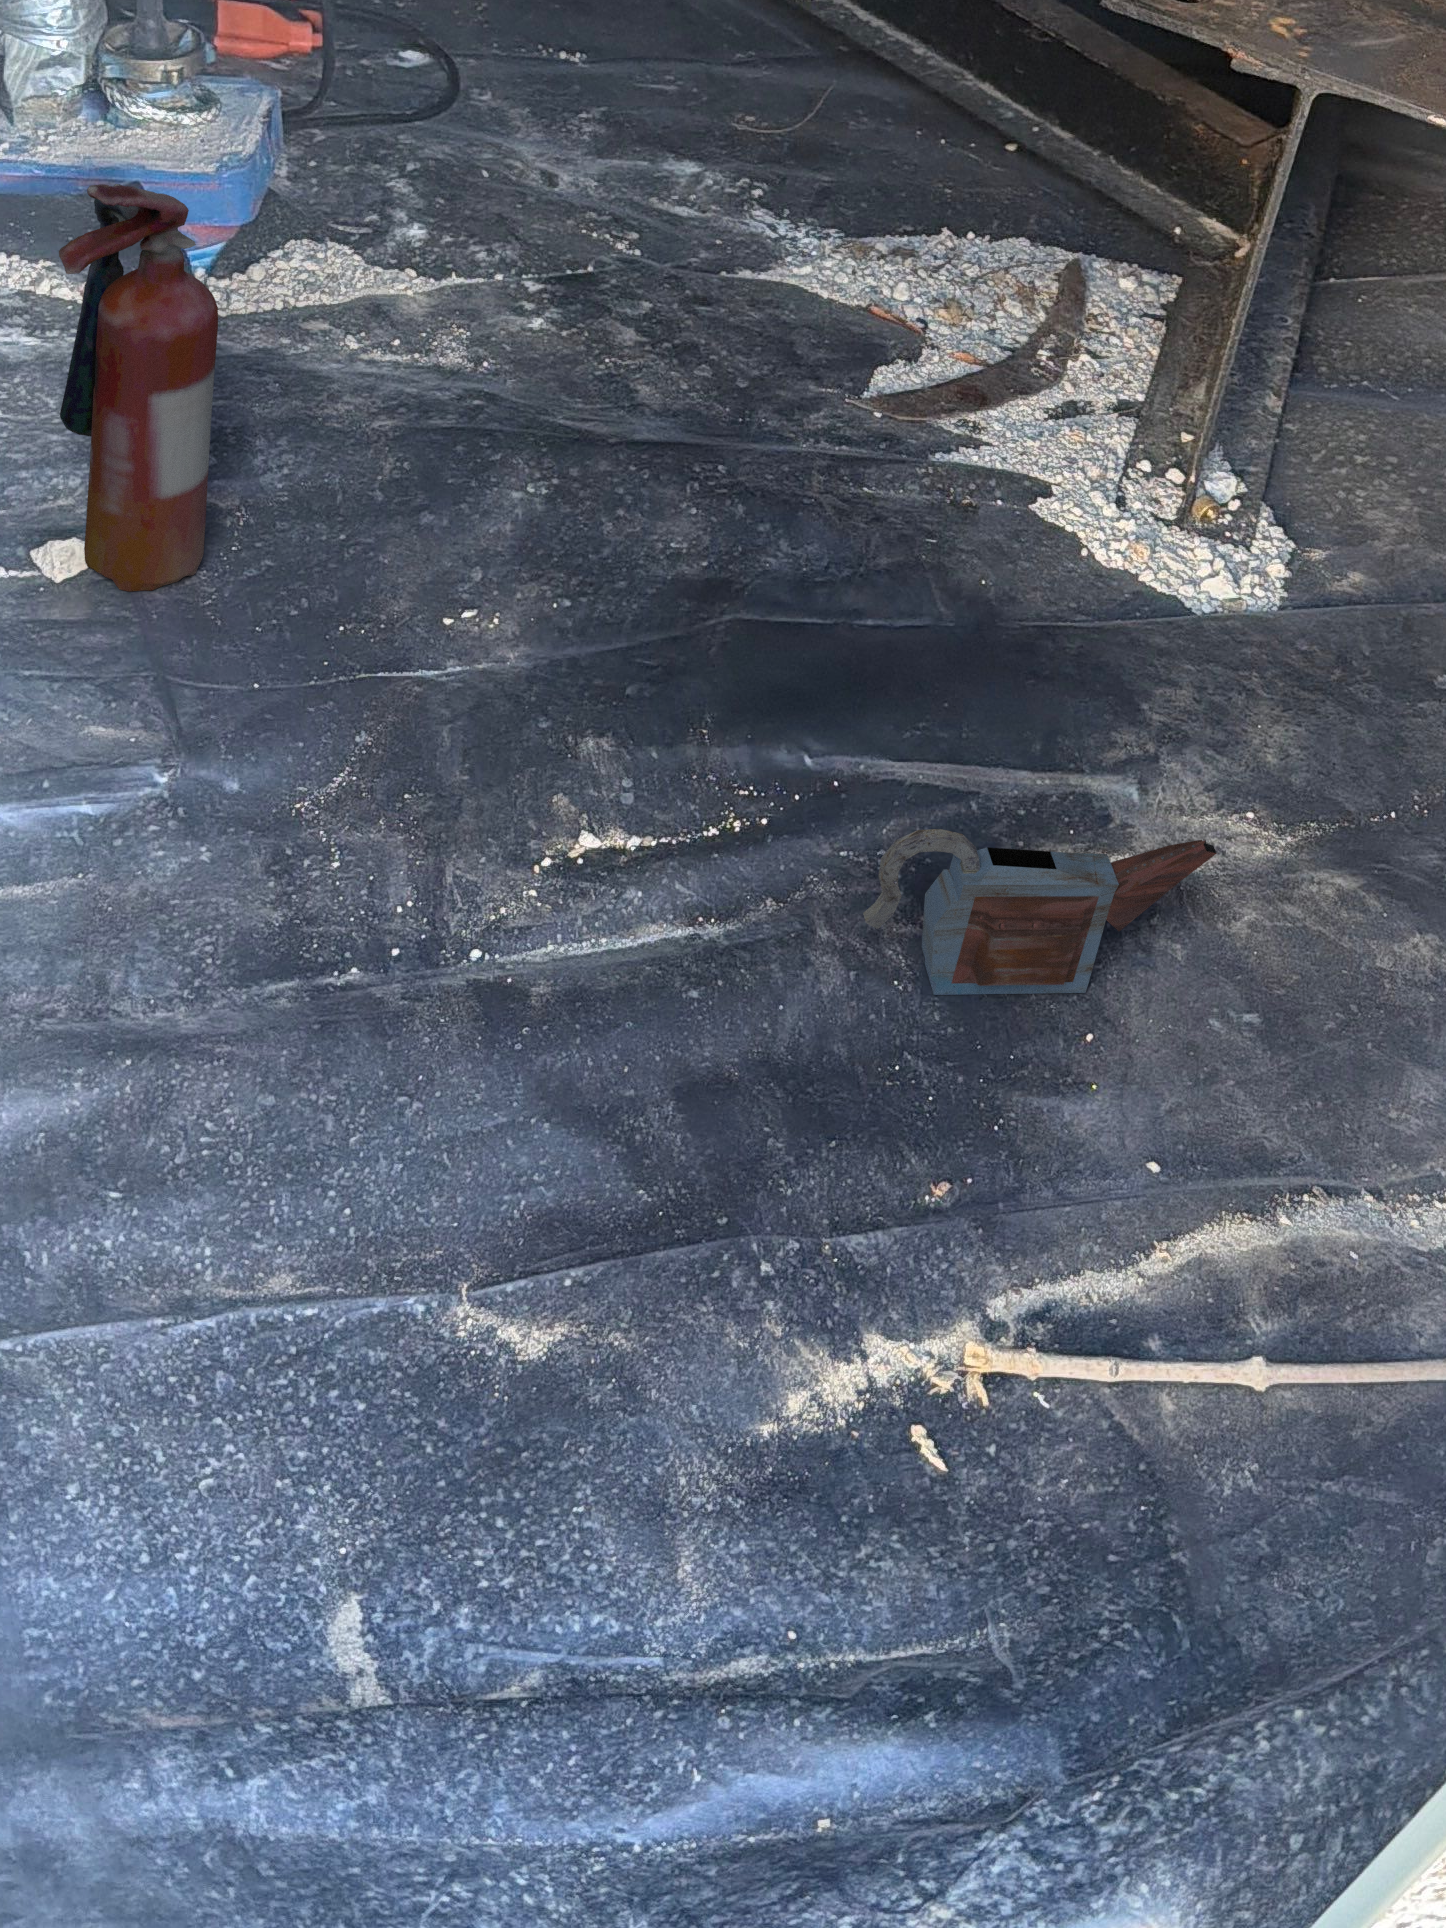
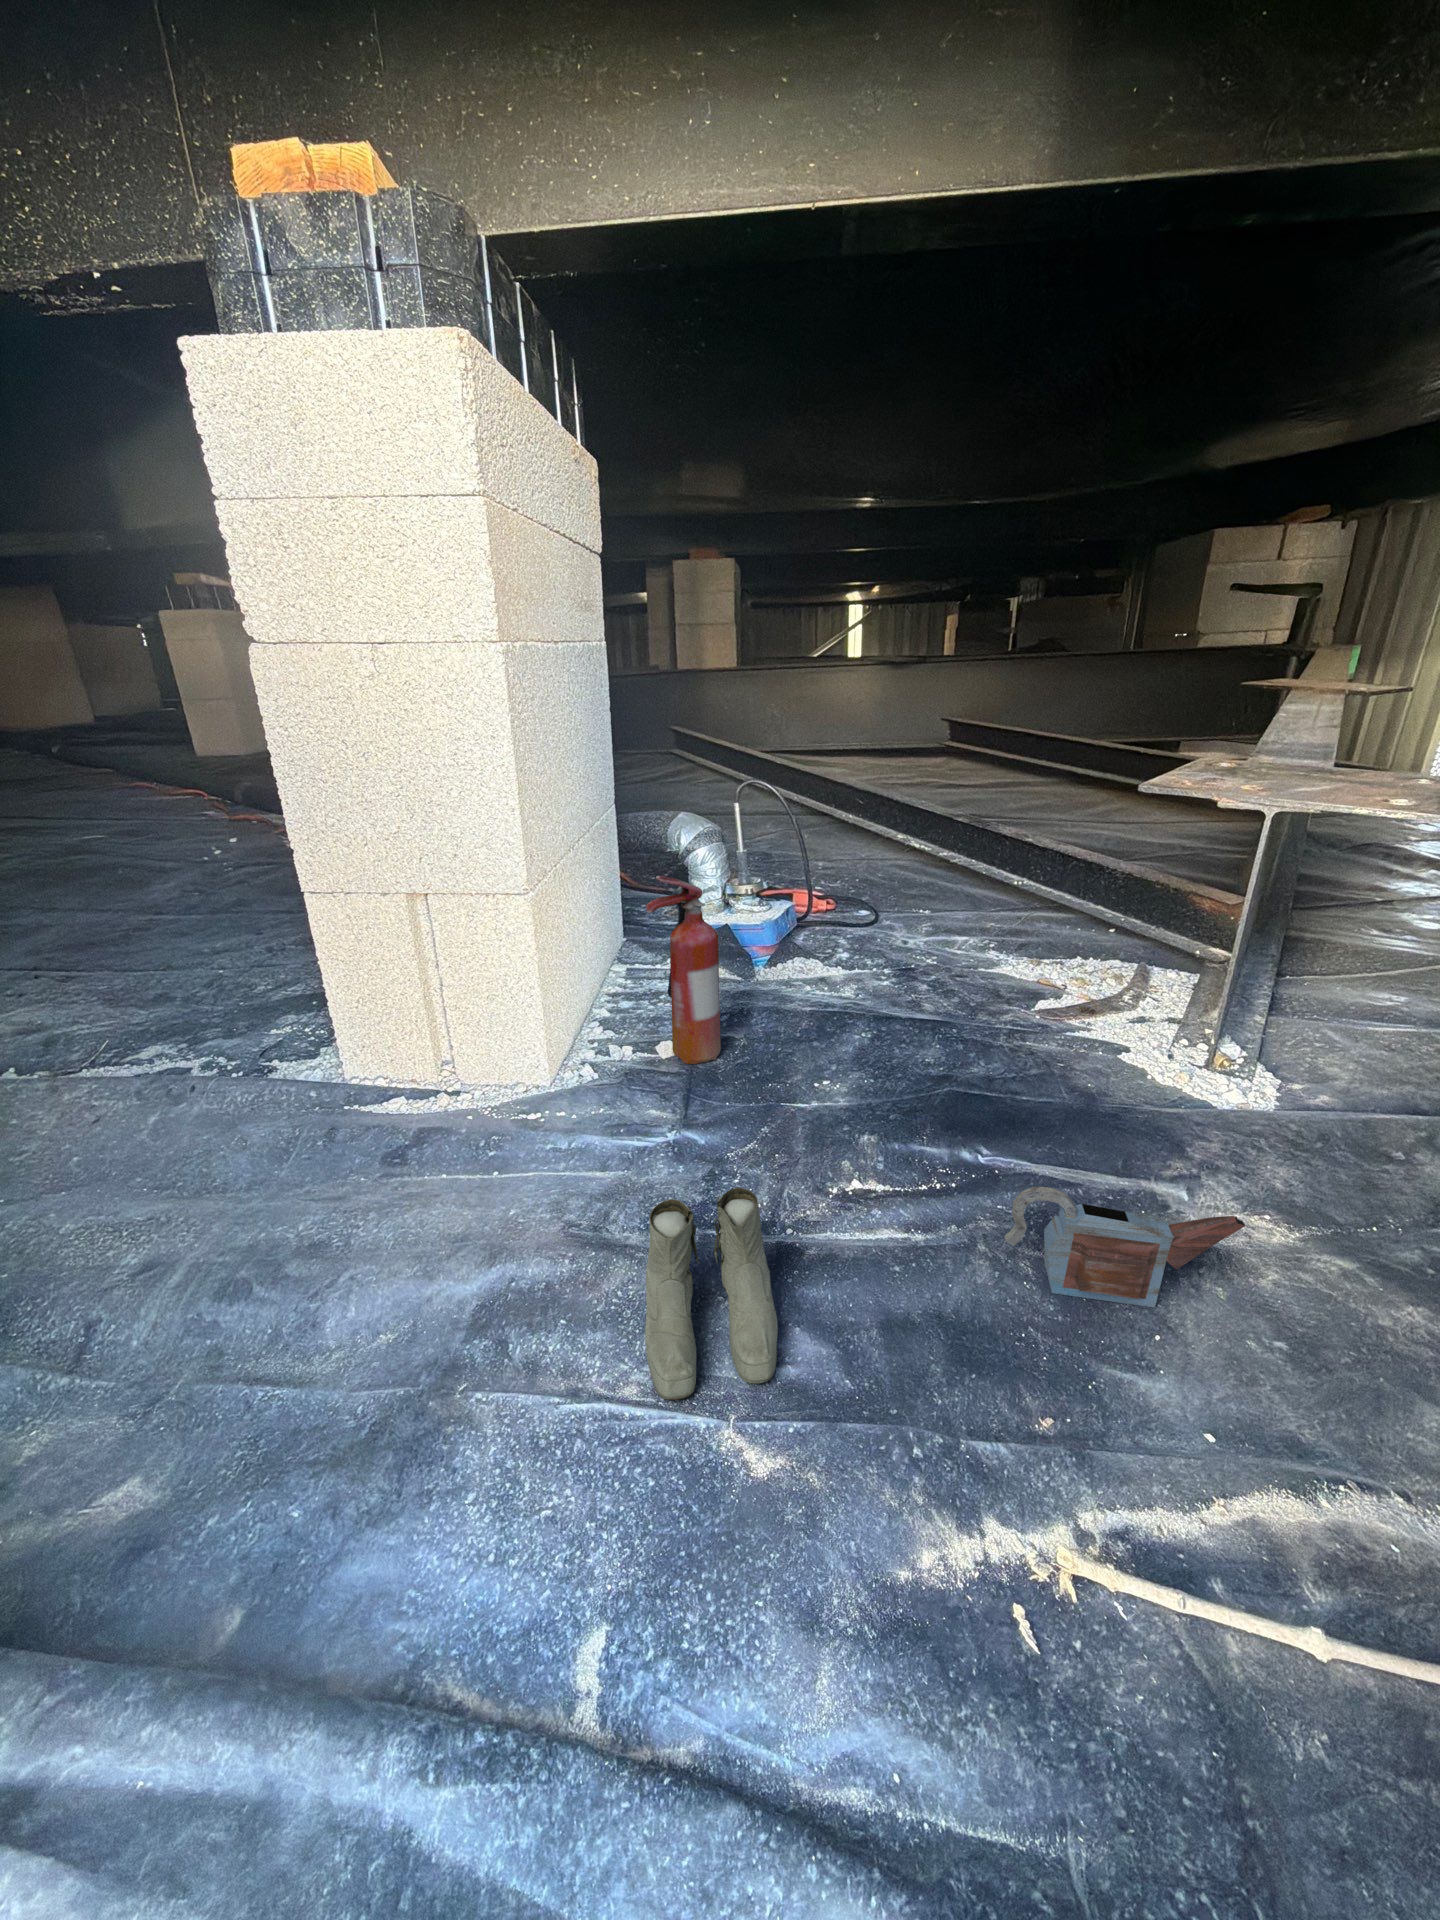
boots: none [259,904,521,1281] -> present [645,1188,778,1400]

